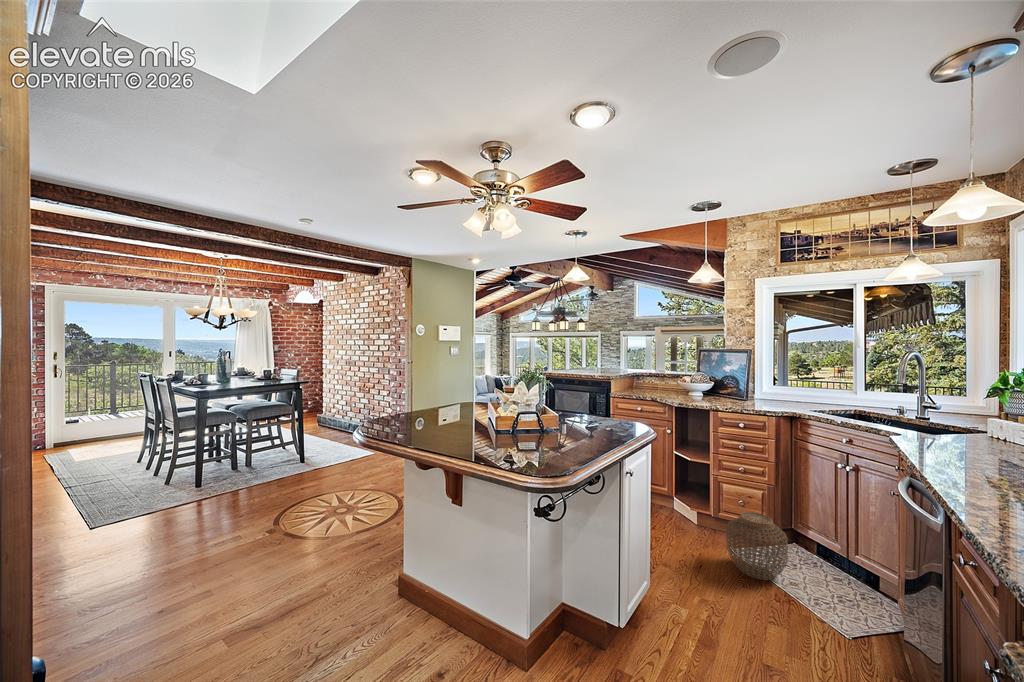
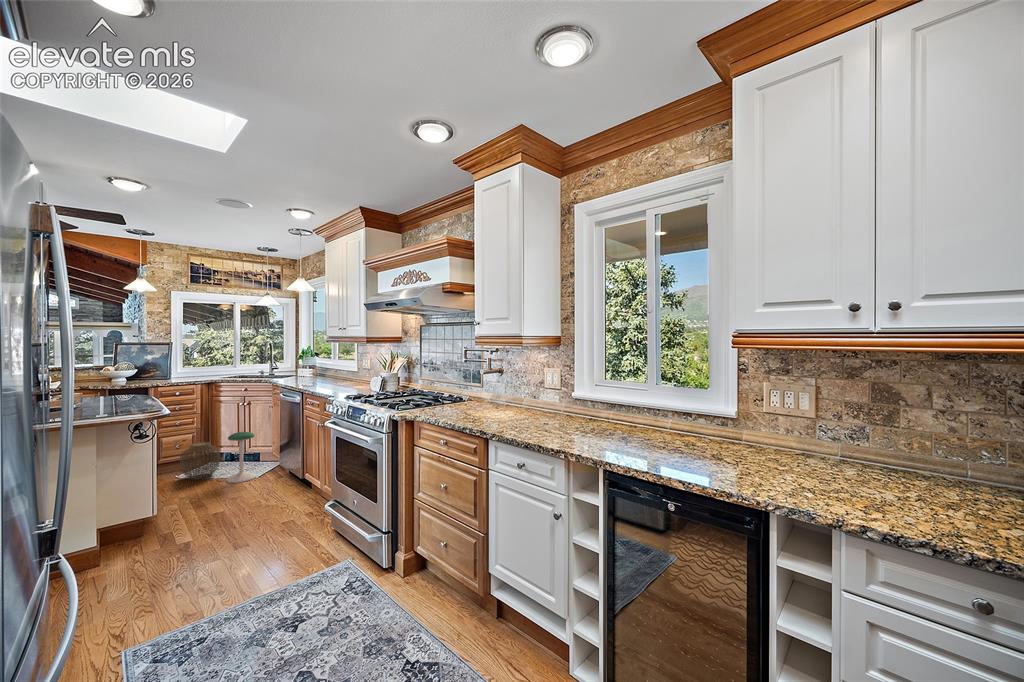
stool: none [783,526,847,640] -> present [226,432,257,483]

